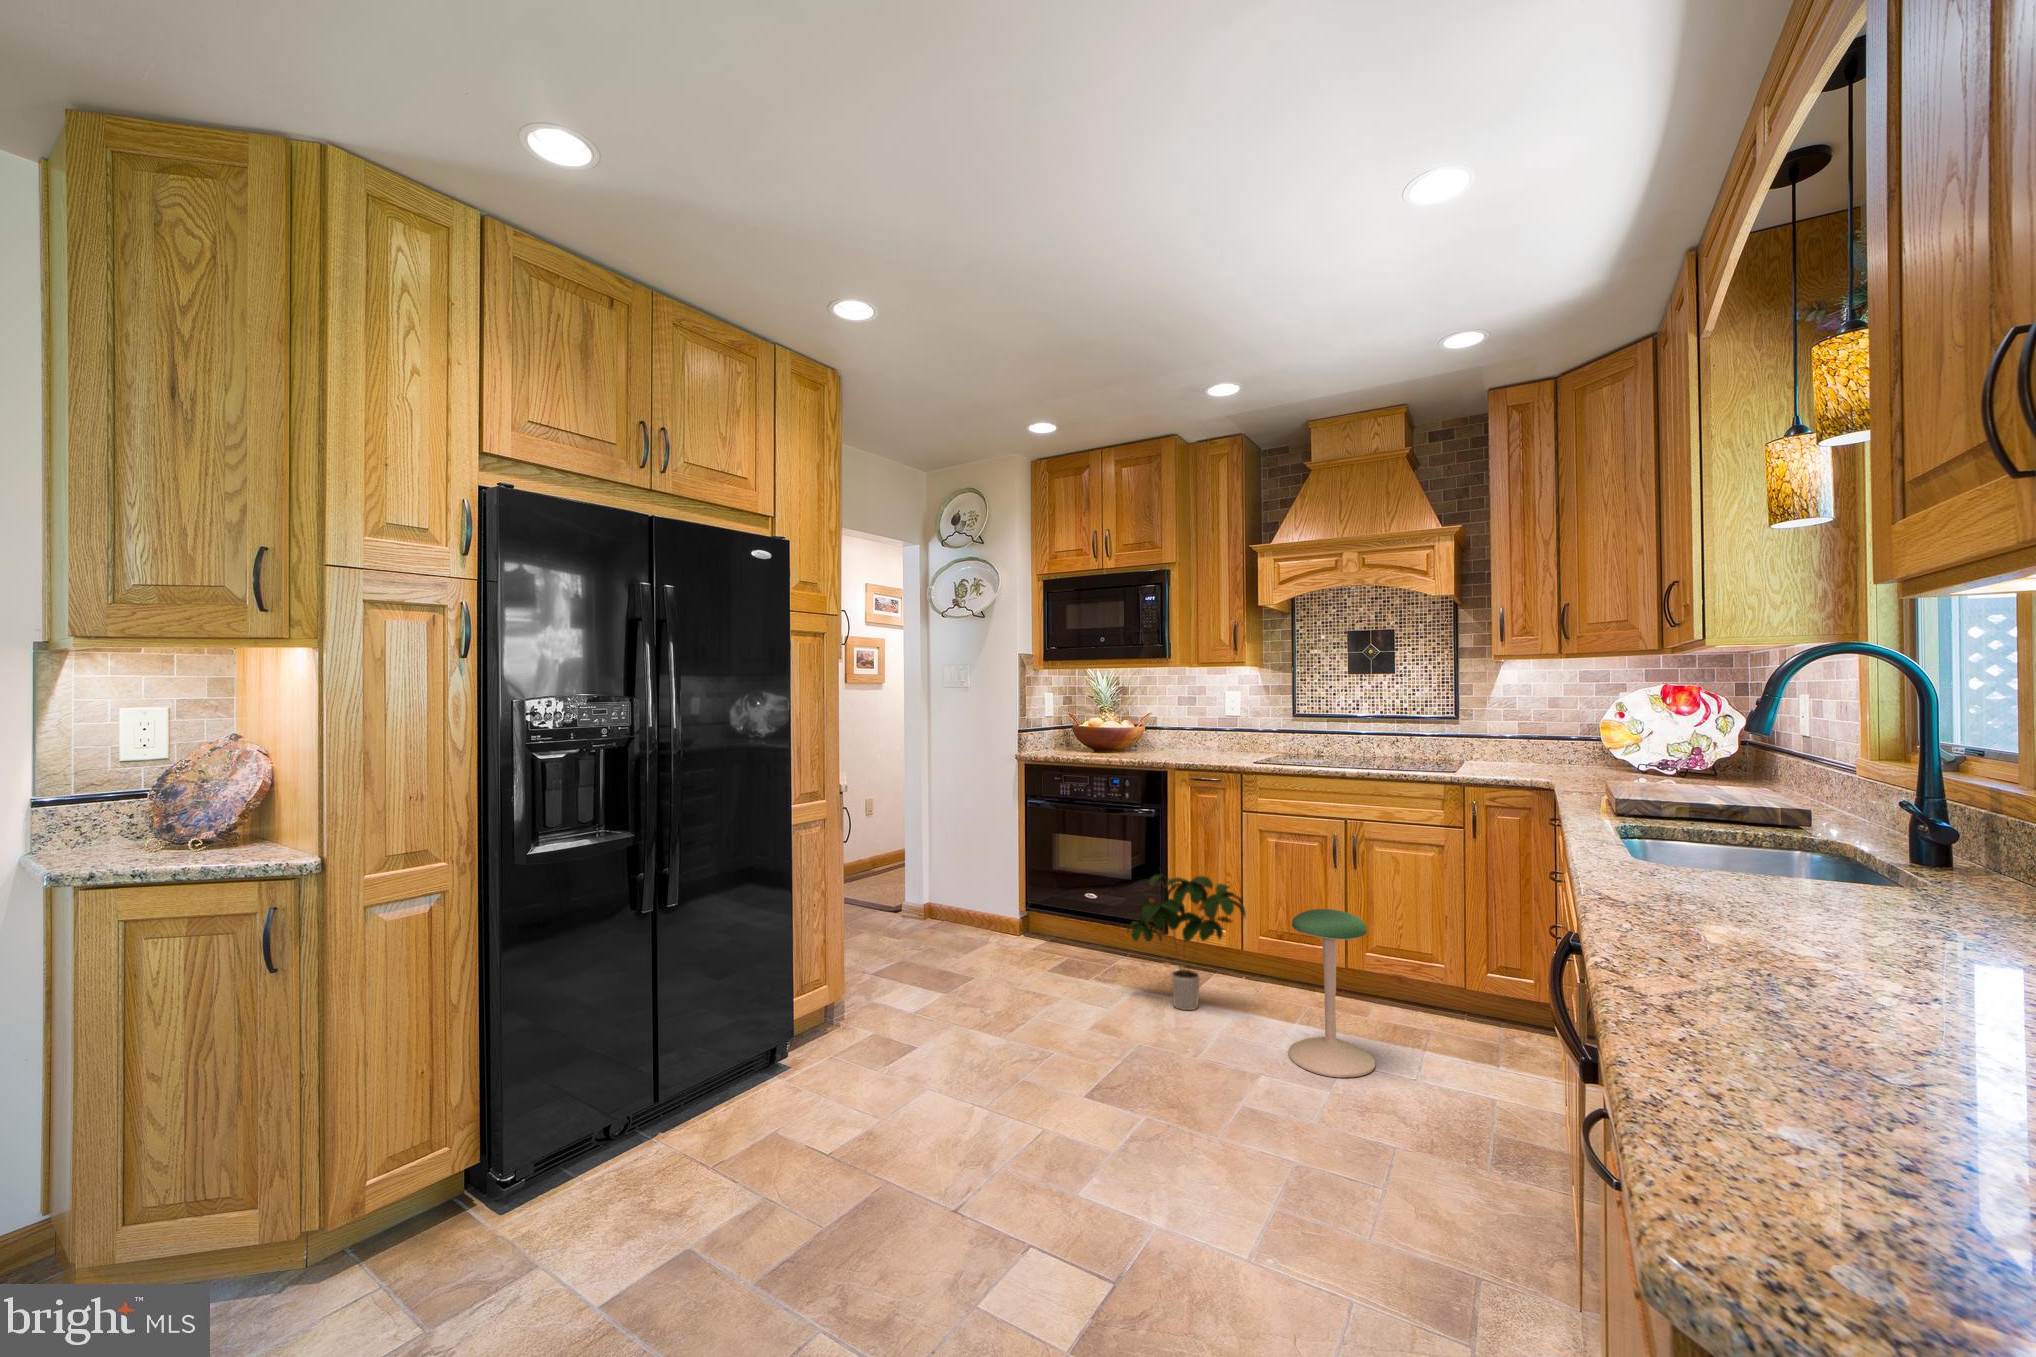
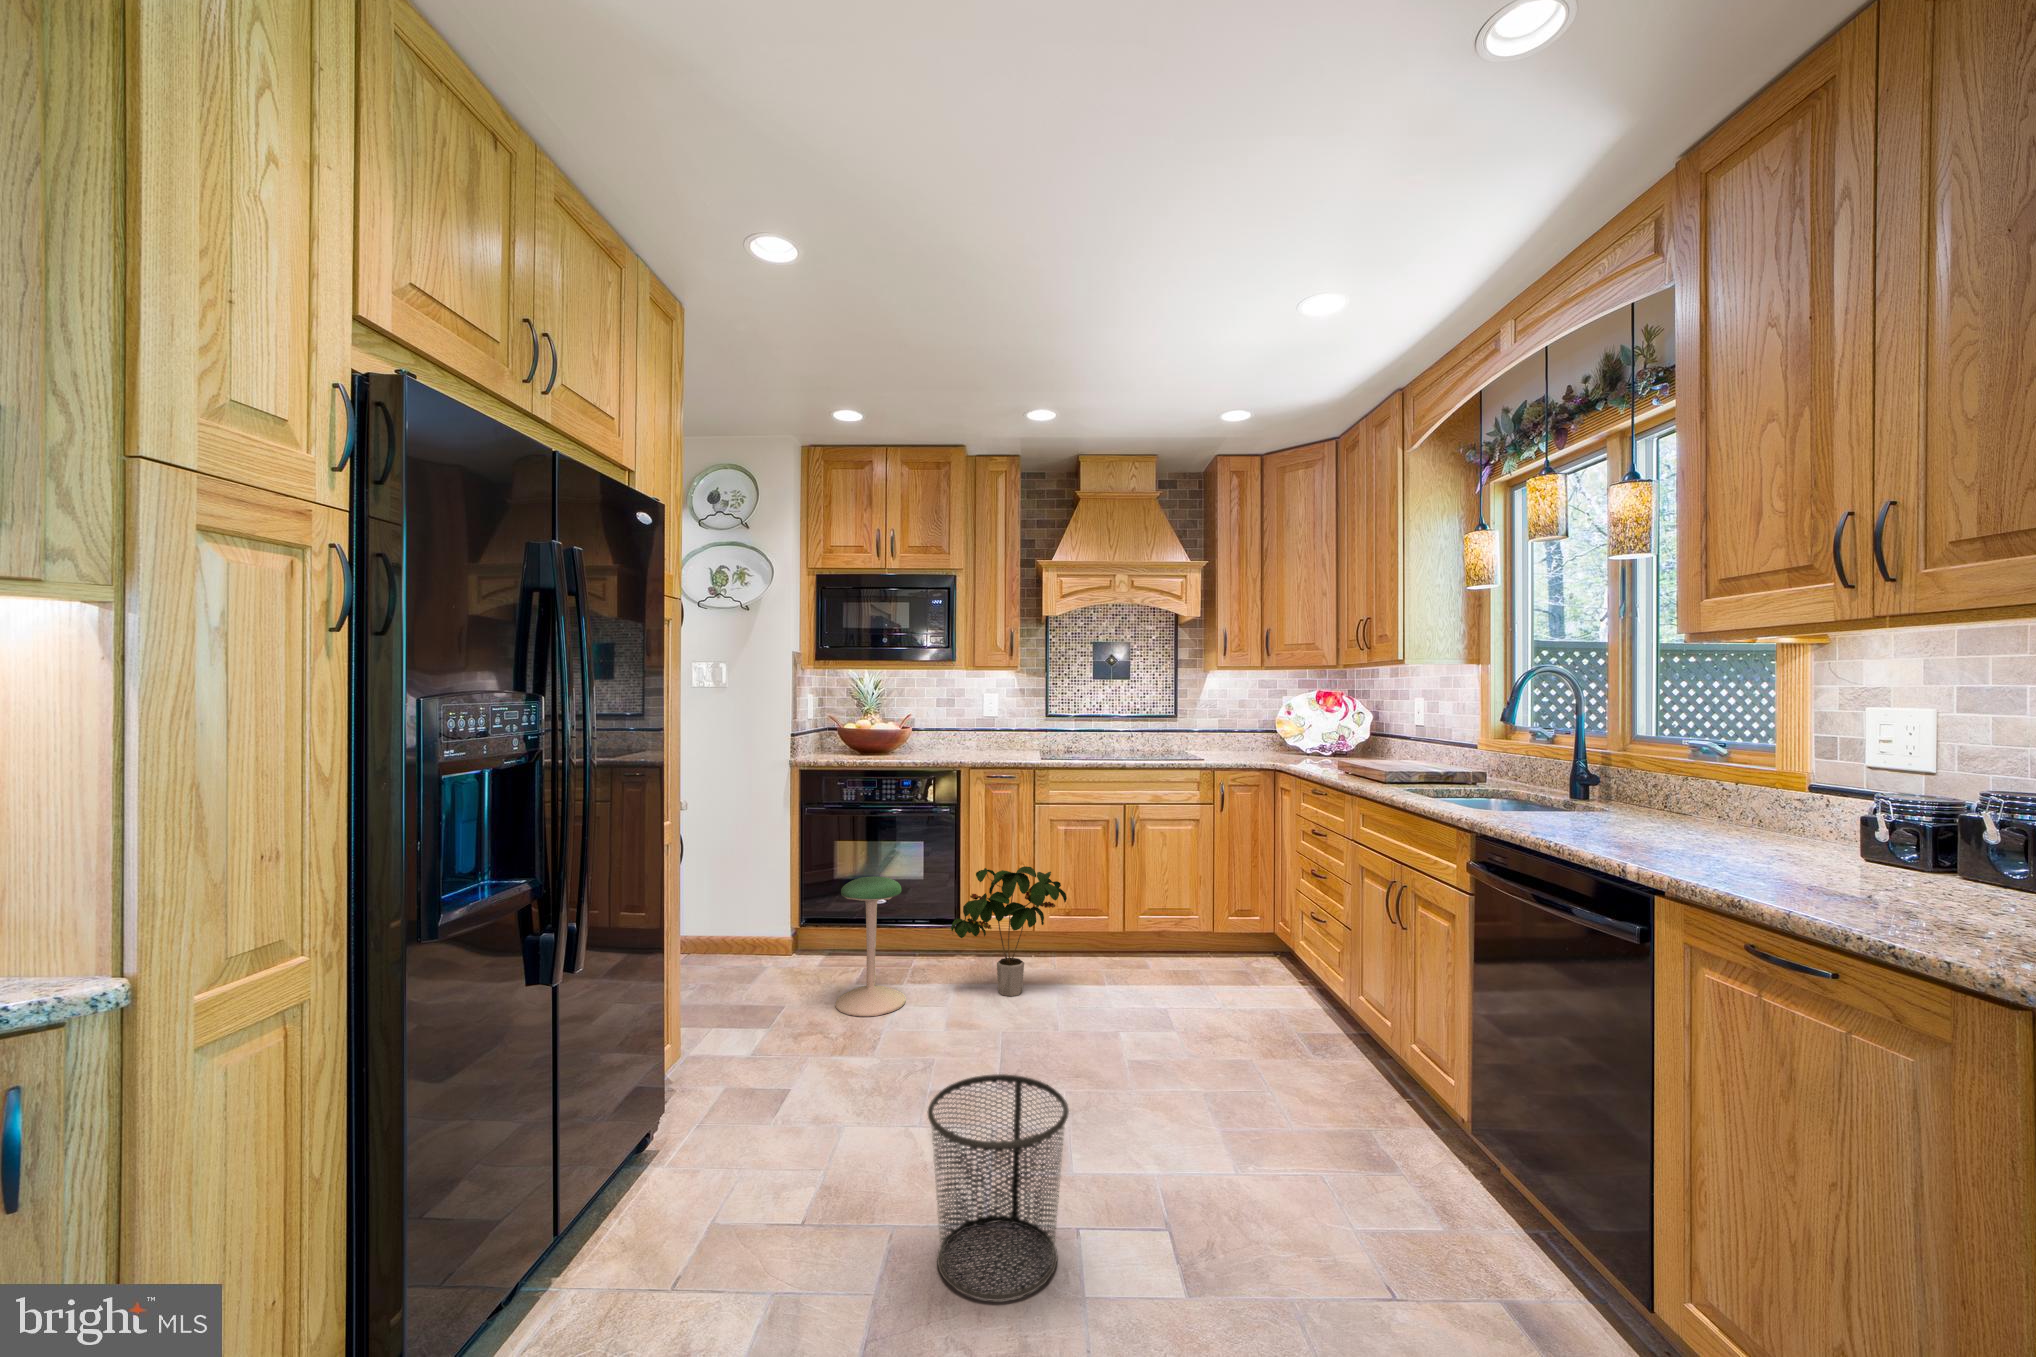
stool: present [1288,909,1375,1078] -> present [835,876,906,1016]
waste bin: none [875,1058,1010,1268] -> present [928,1074,1069,1301]

